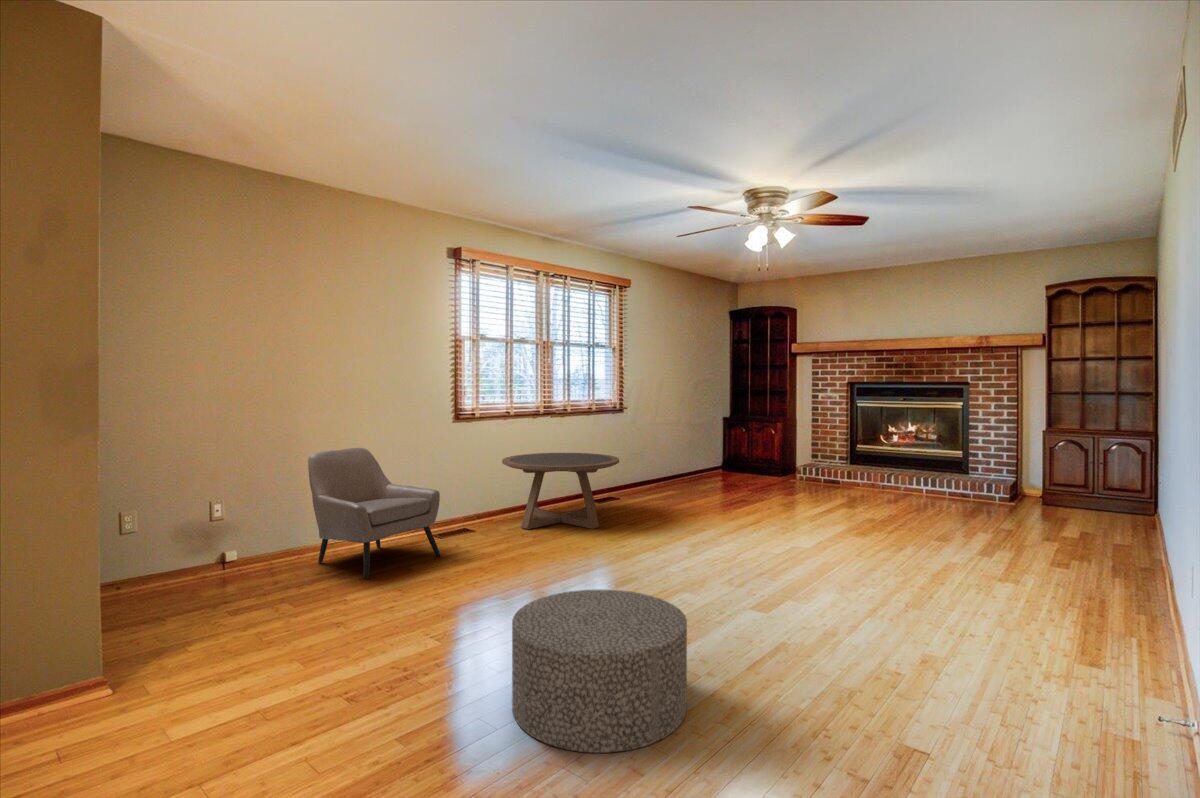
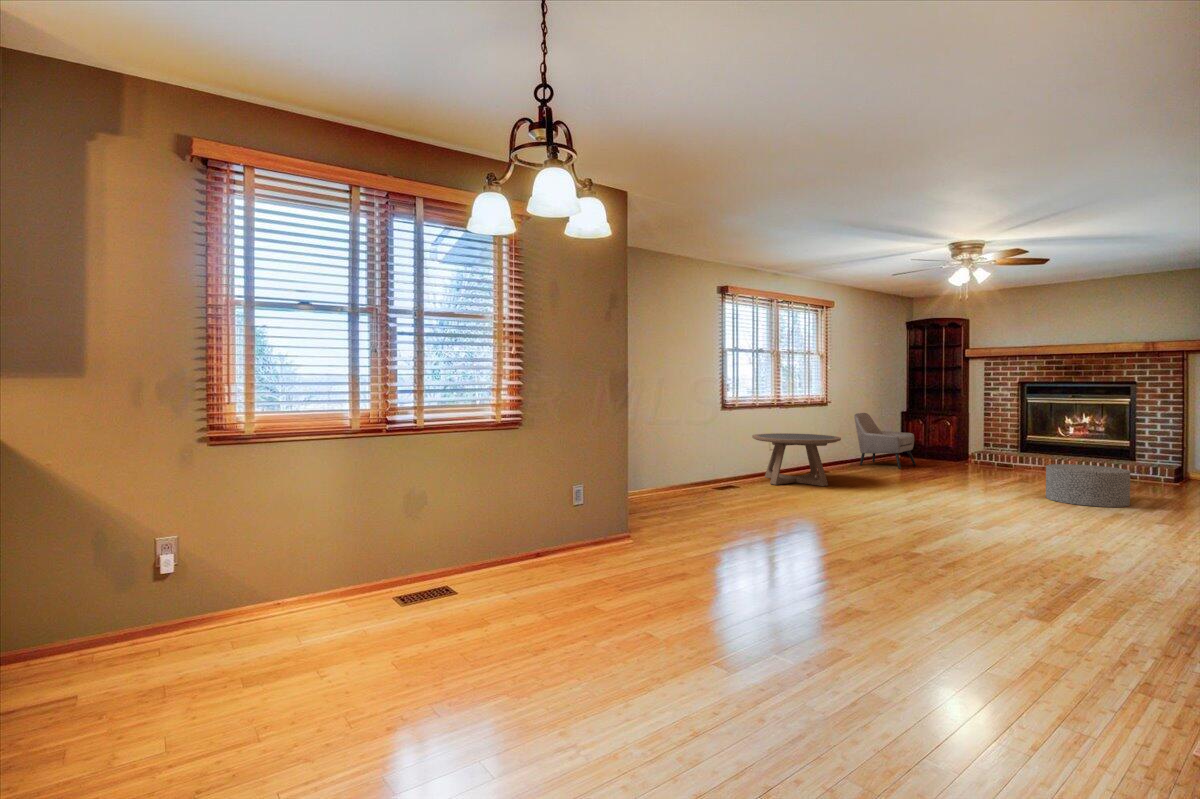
armchair: present [308,448,441,579] -> present [854,413,916,469]
ottoman: present [512,590,687,753] -> present [1046,464,1130,507]

